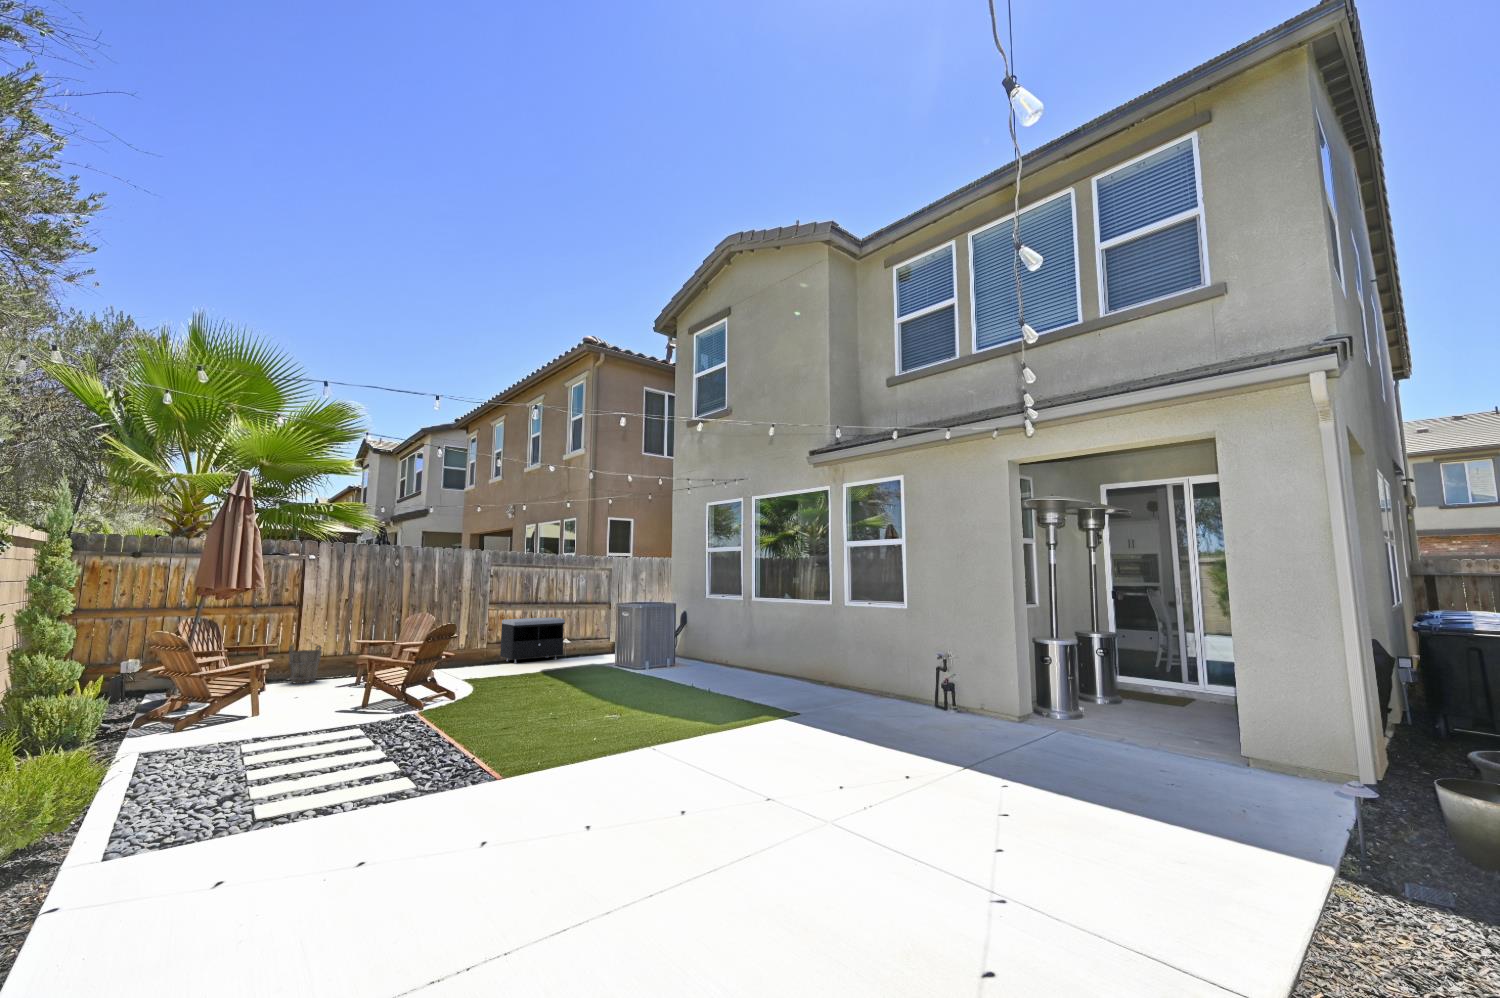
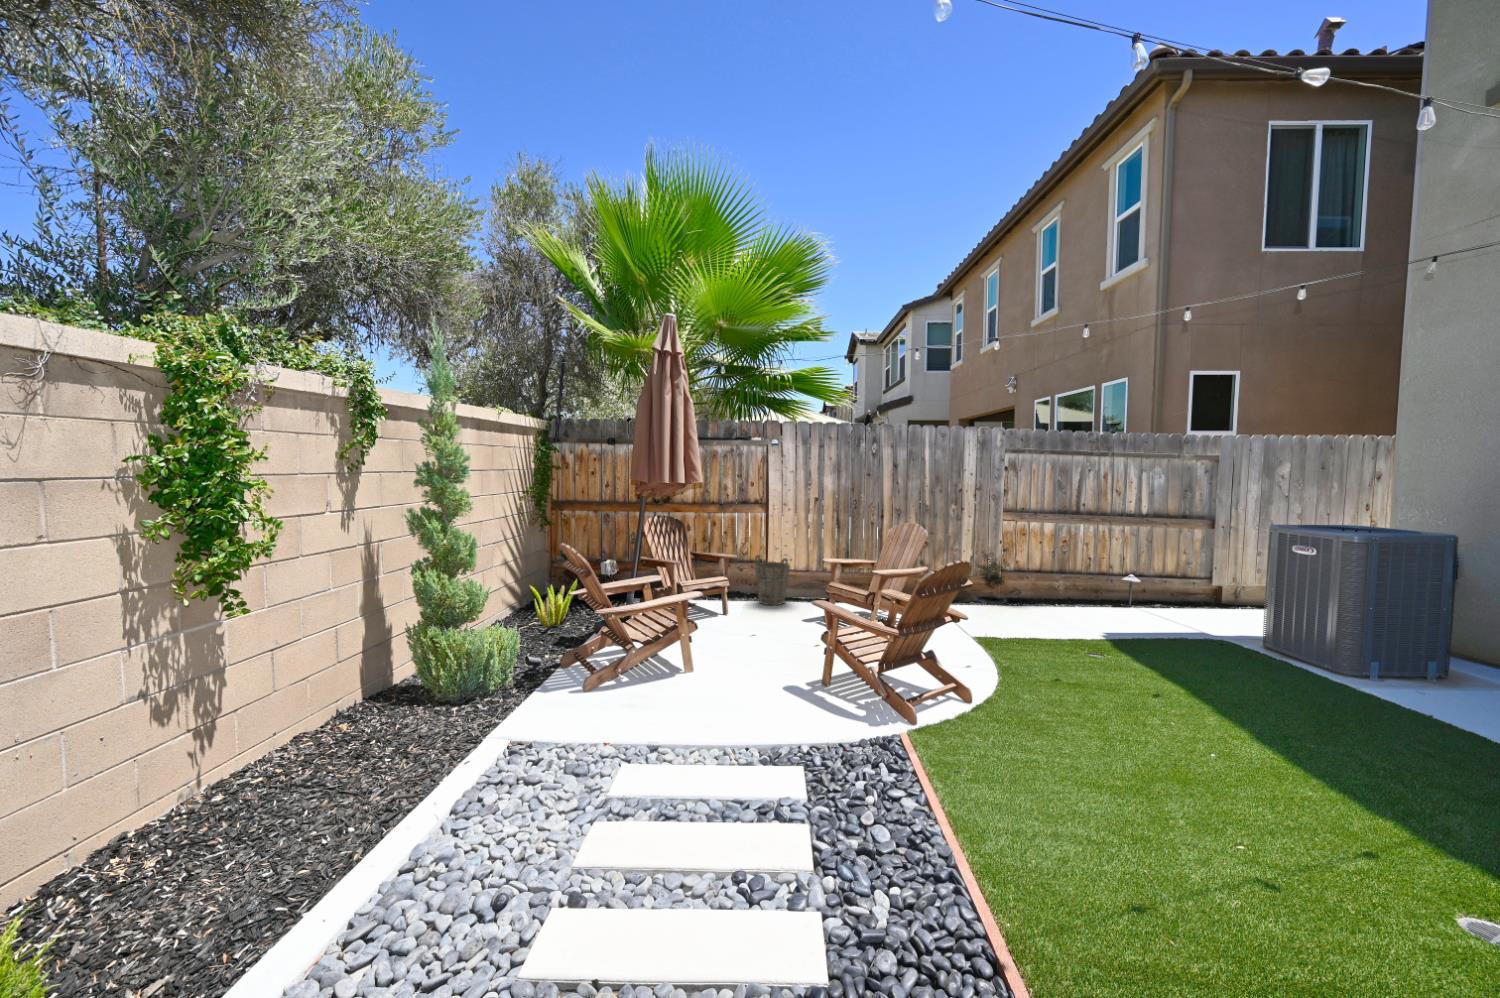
storage bench: present [500,617,565,663] -> none [1023,535,1135,606]
potted tree: none [467,628,490,666] -> present [975,550,1006,604]

